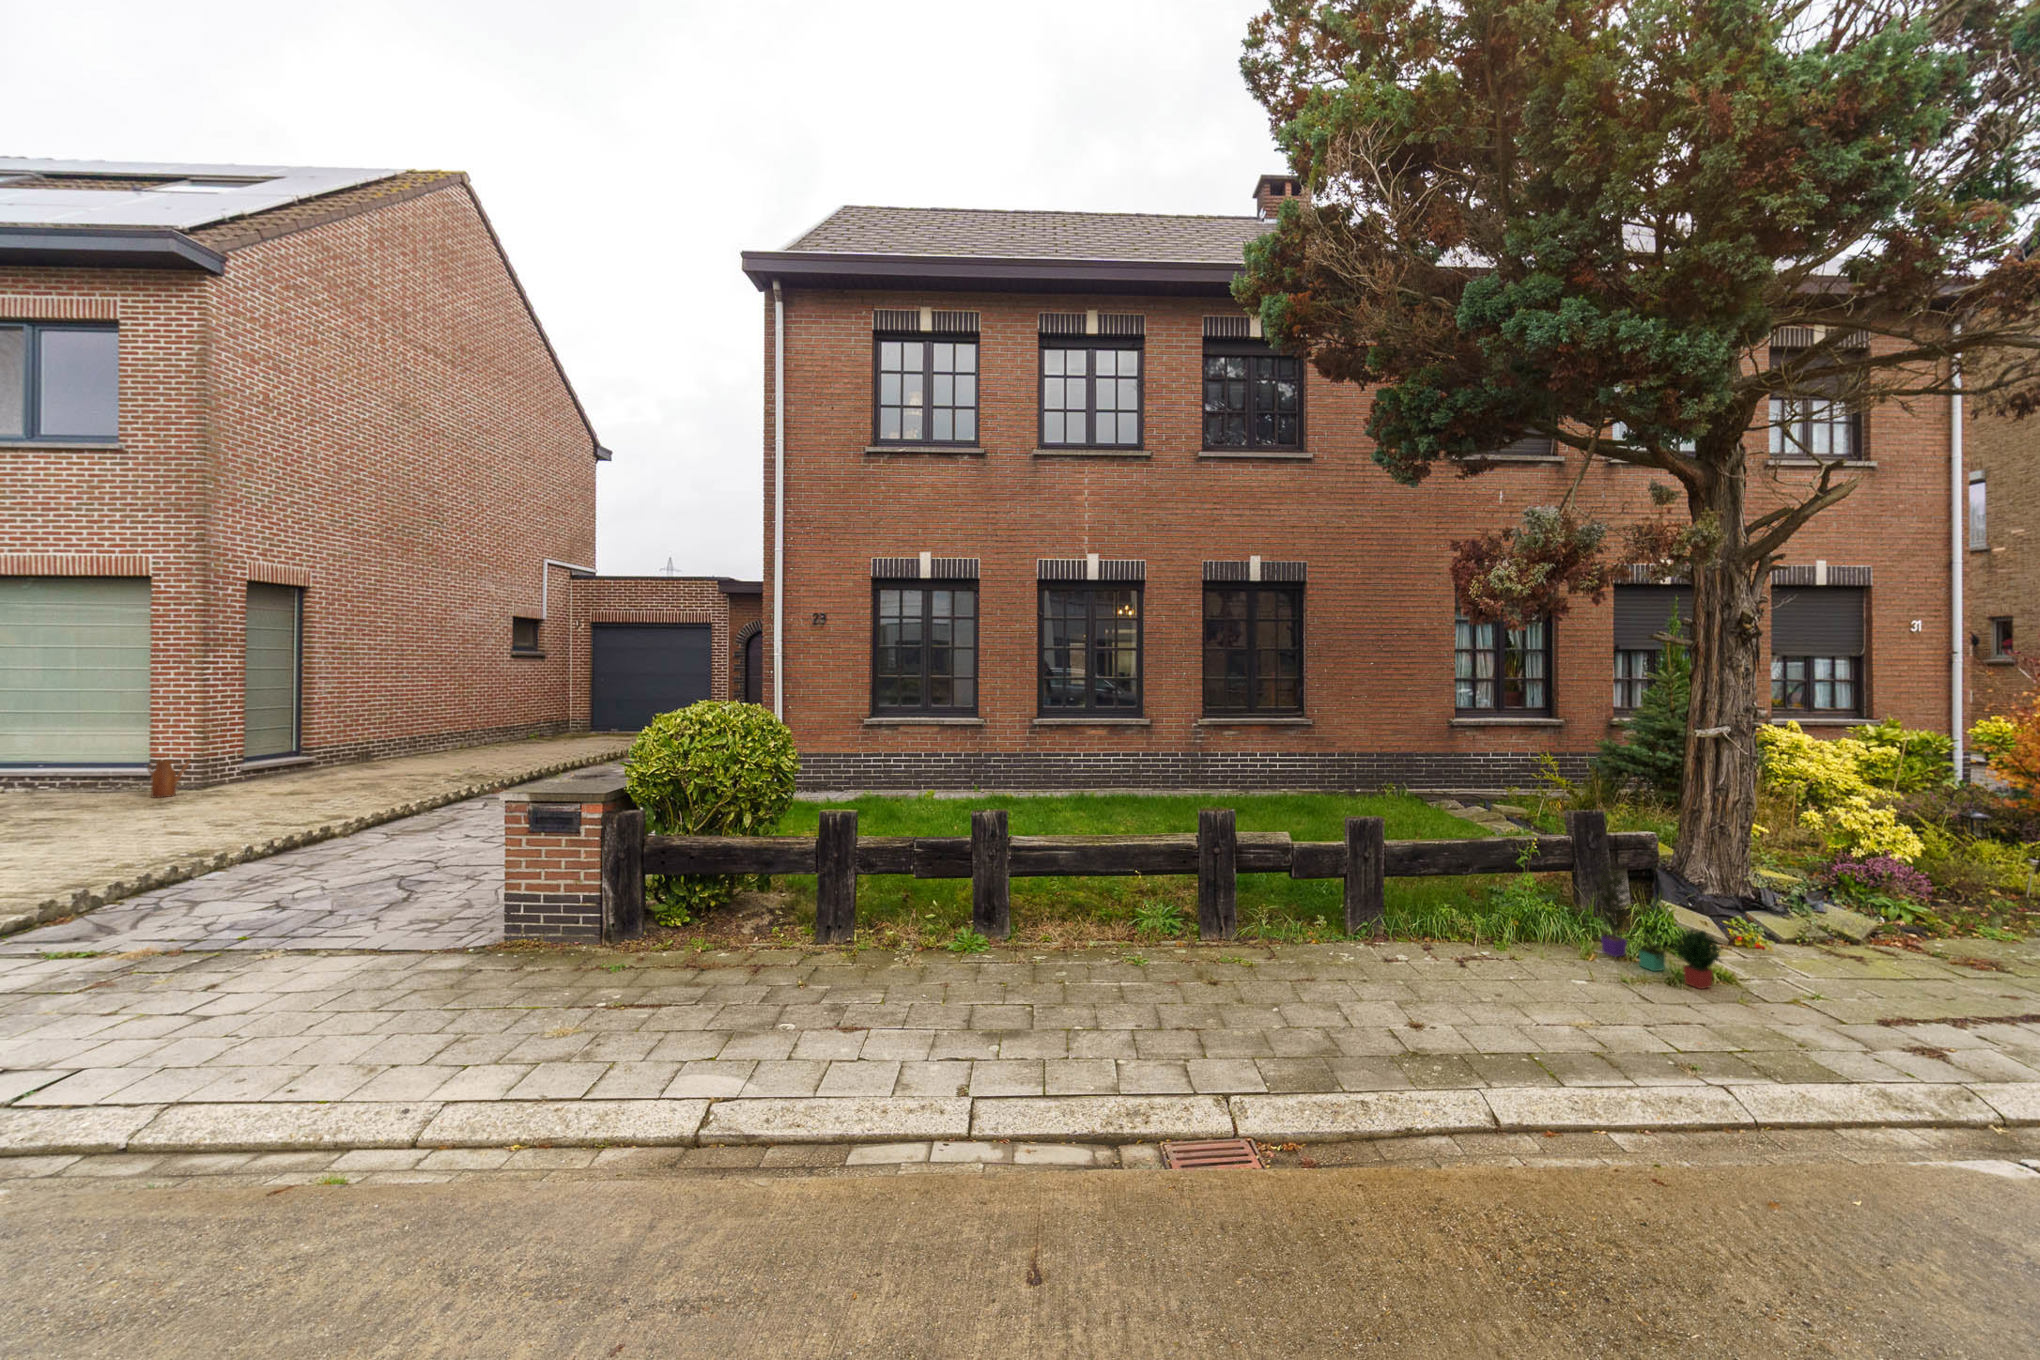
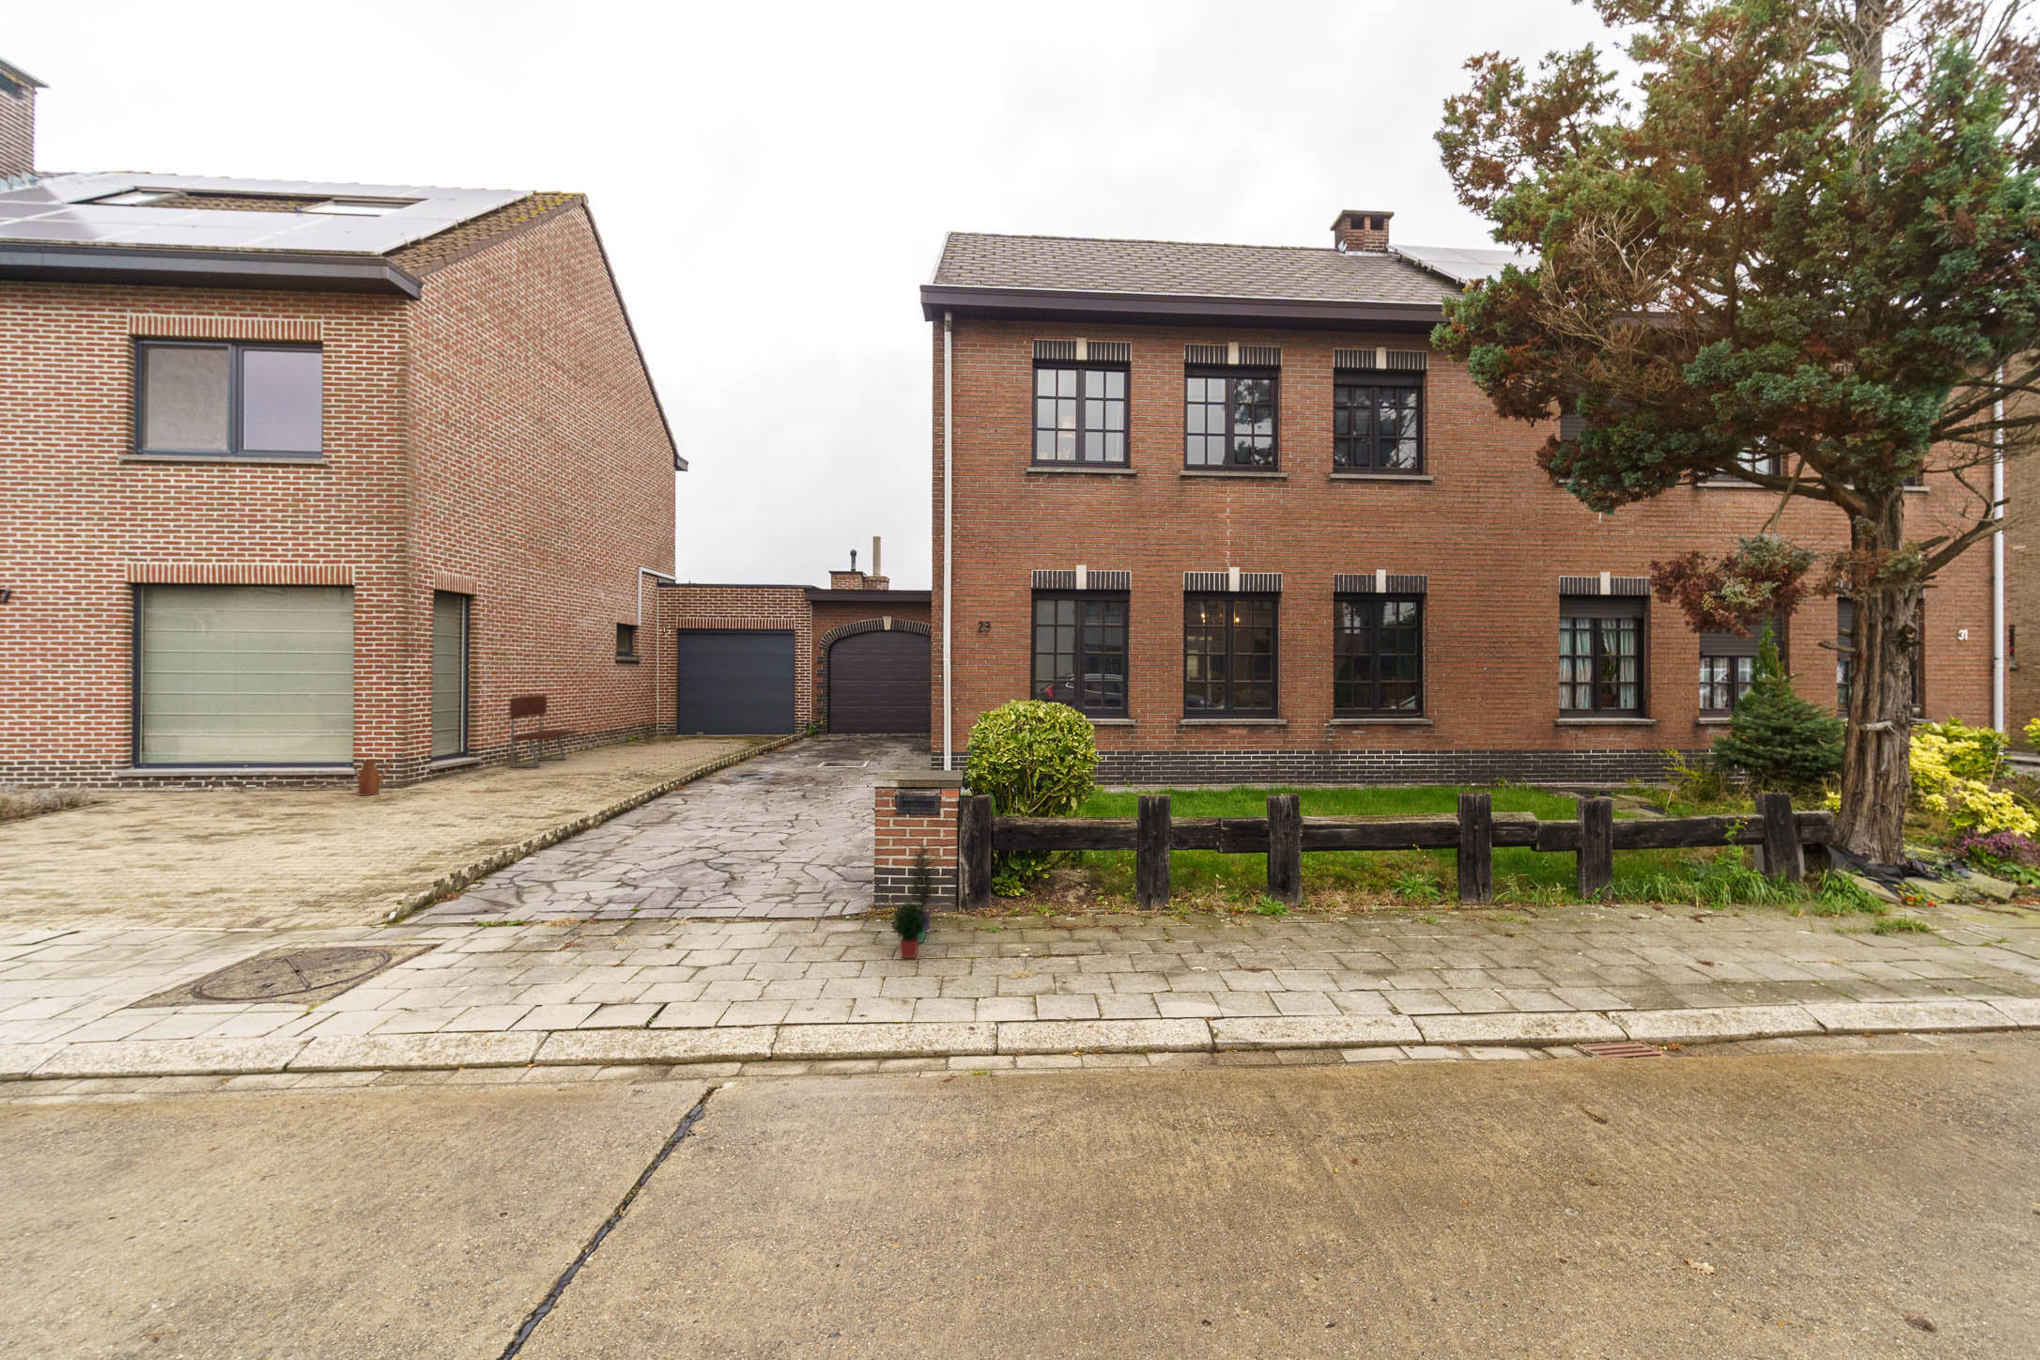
bench: none [352,690,435,766] -> present [509,695,576,767]
potted plant: present [1595,864,1721,989] -> present [892,845,938,958]

